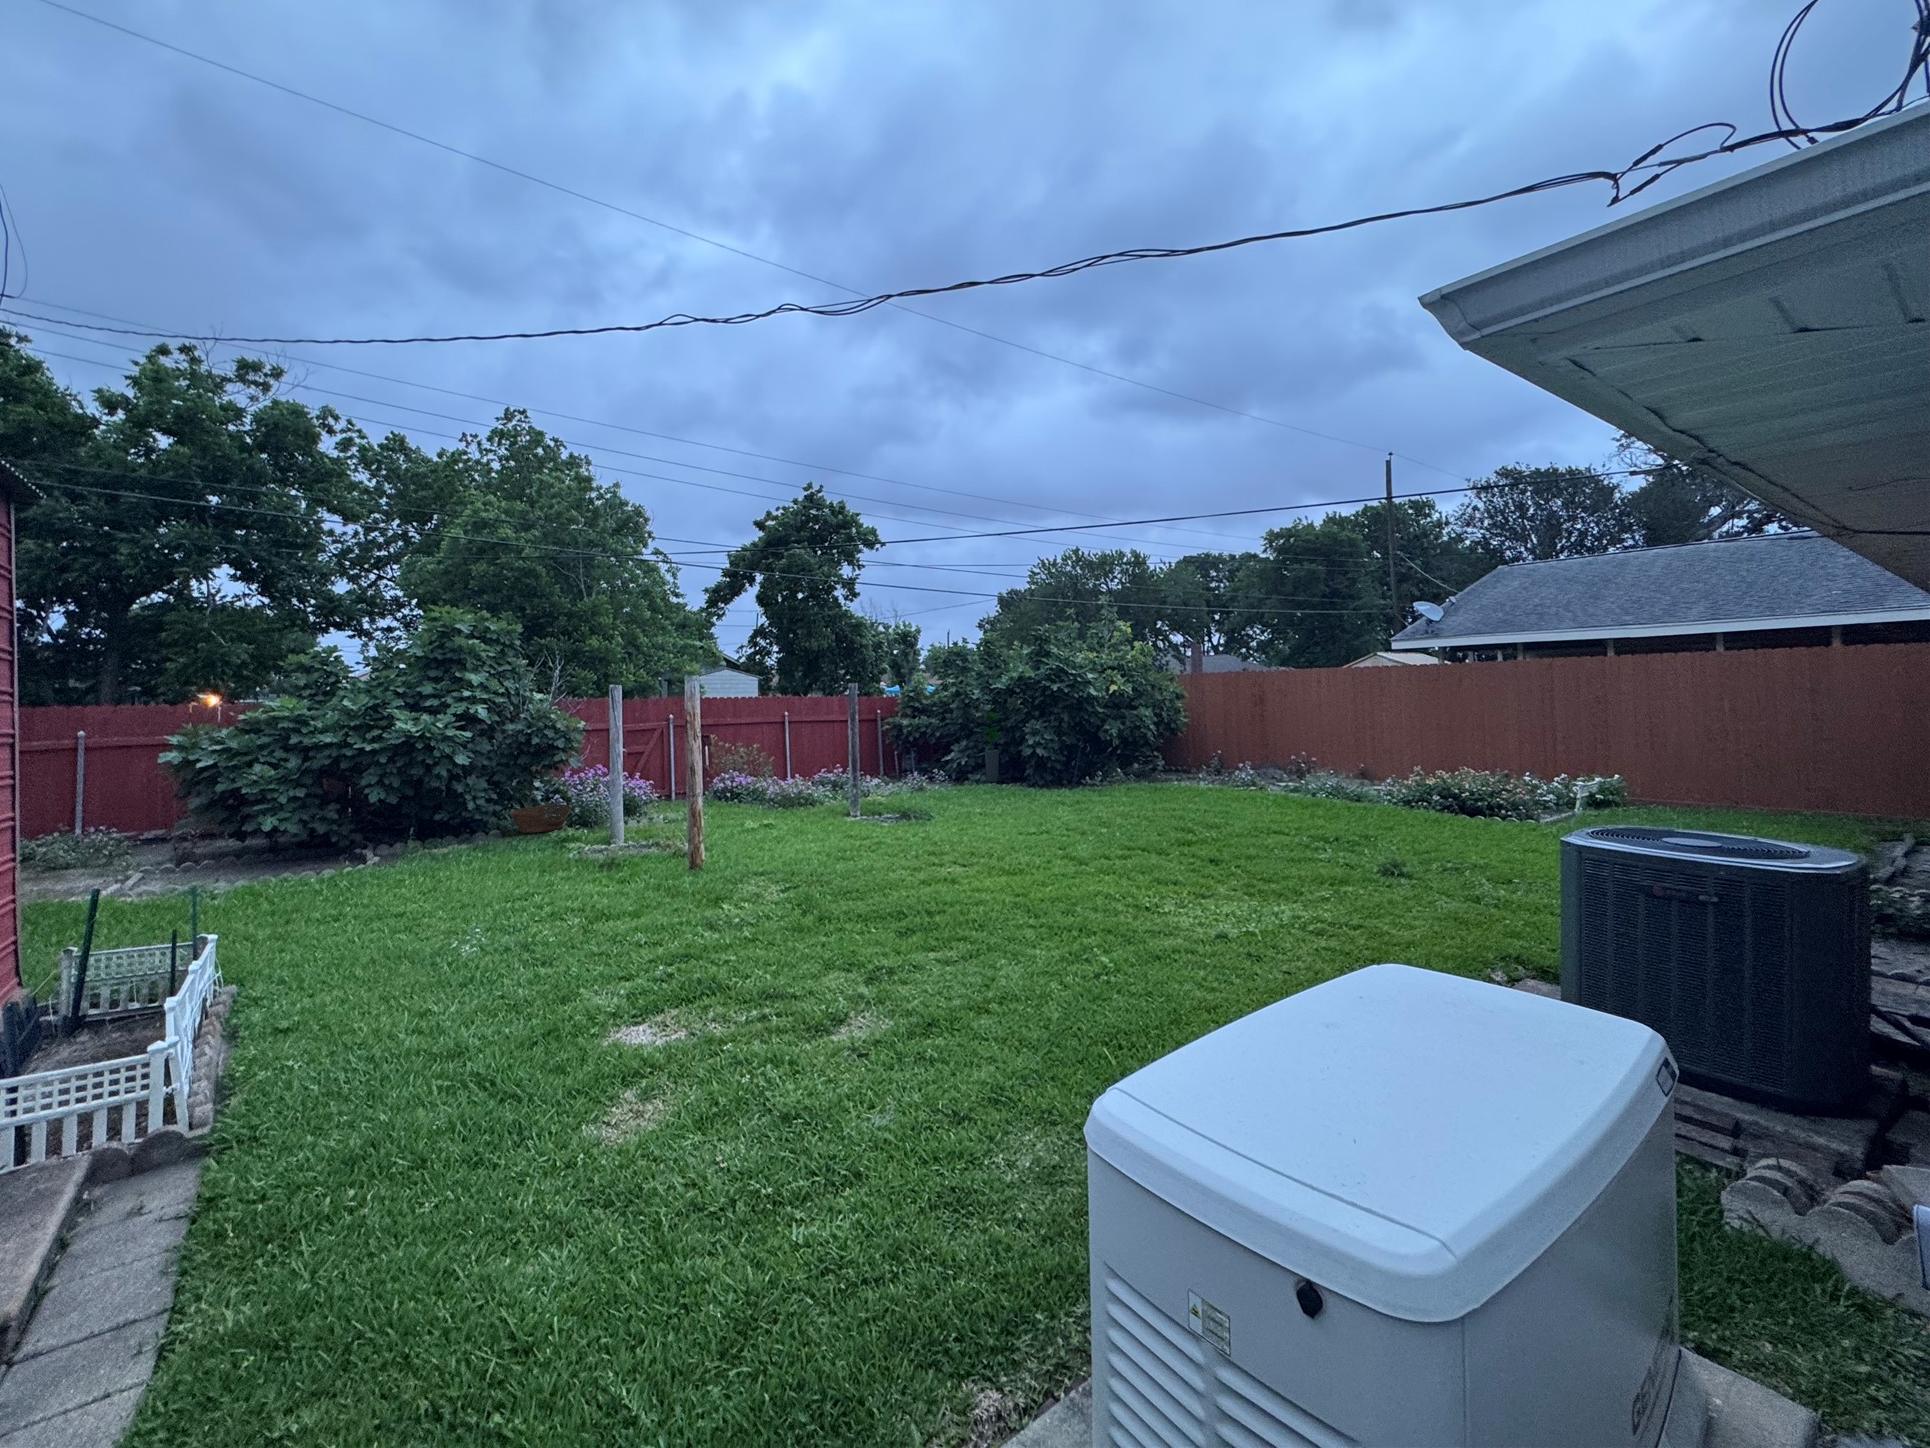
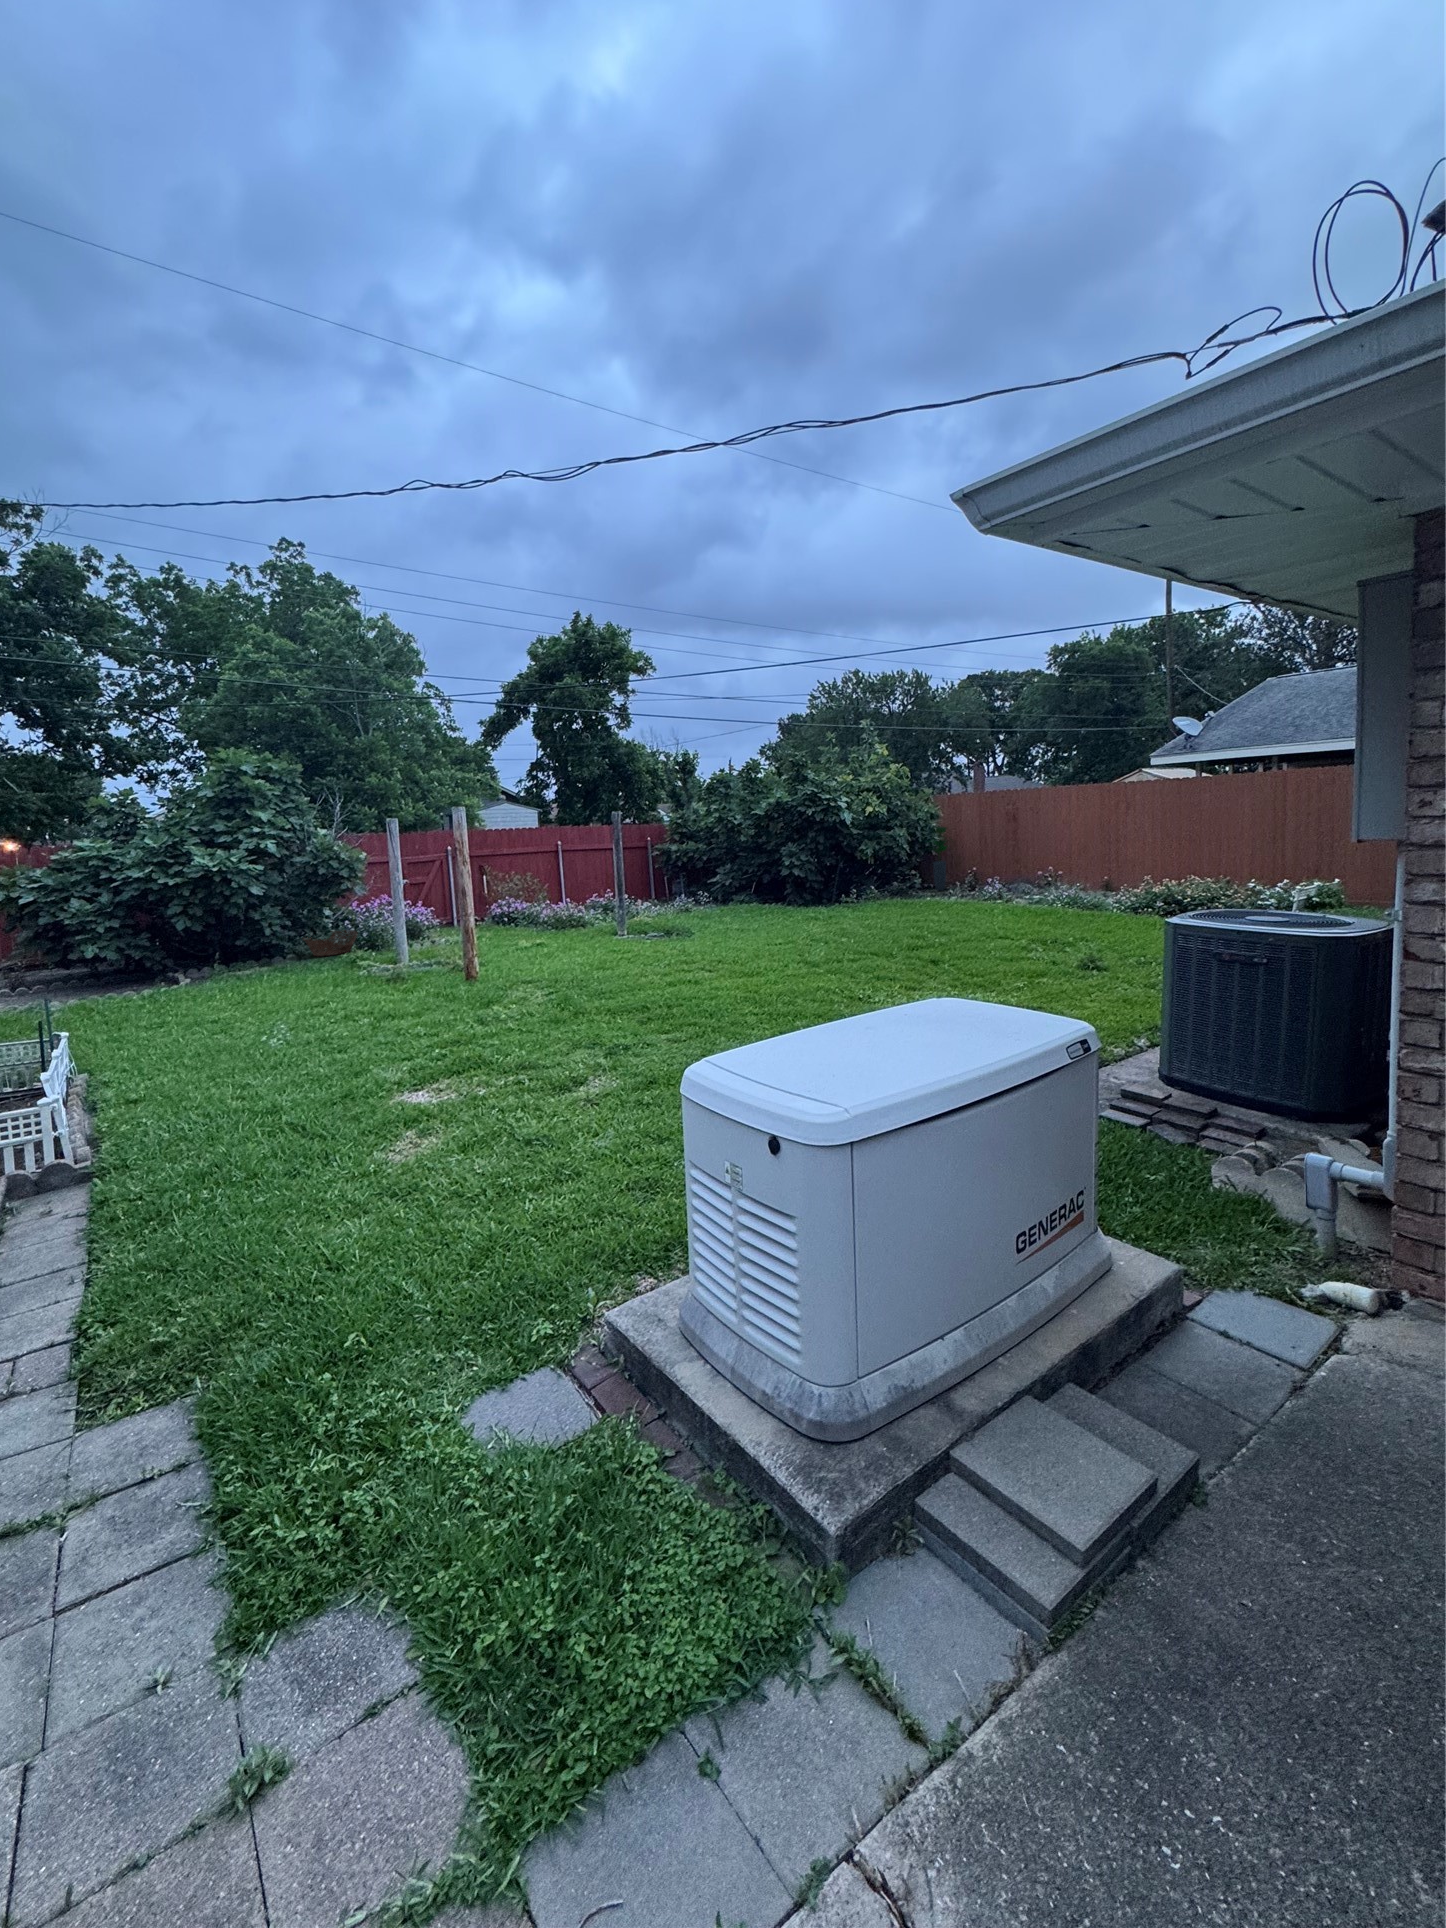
potted plant: present [978,712,1006,782] -> present [933,827,947,891]

